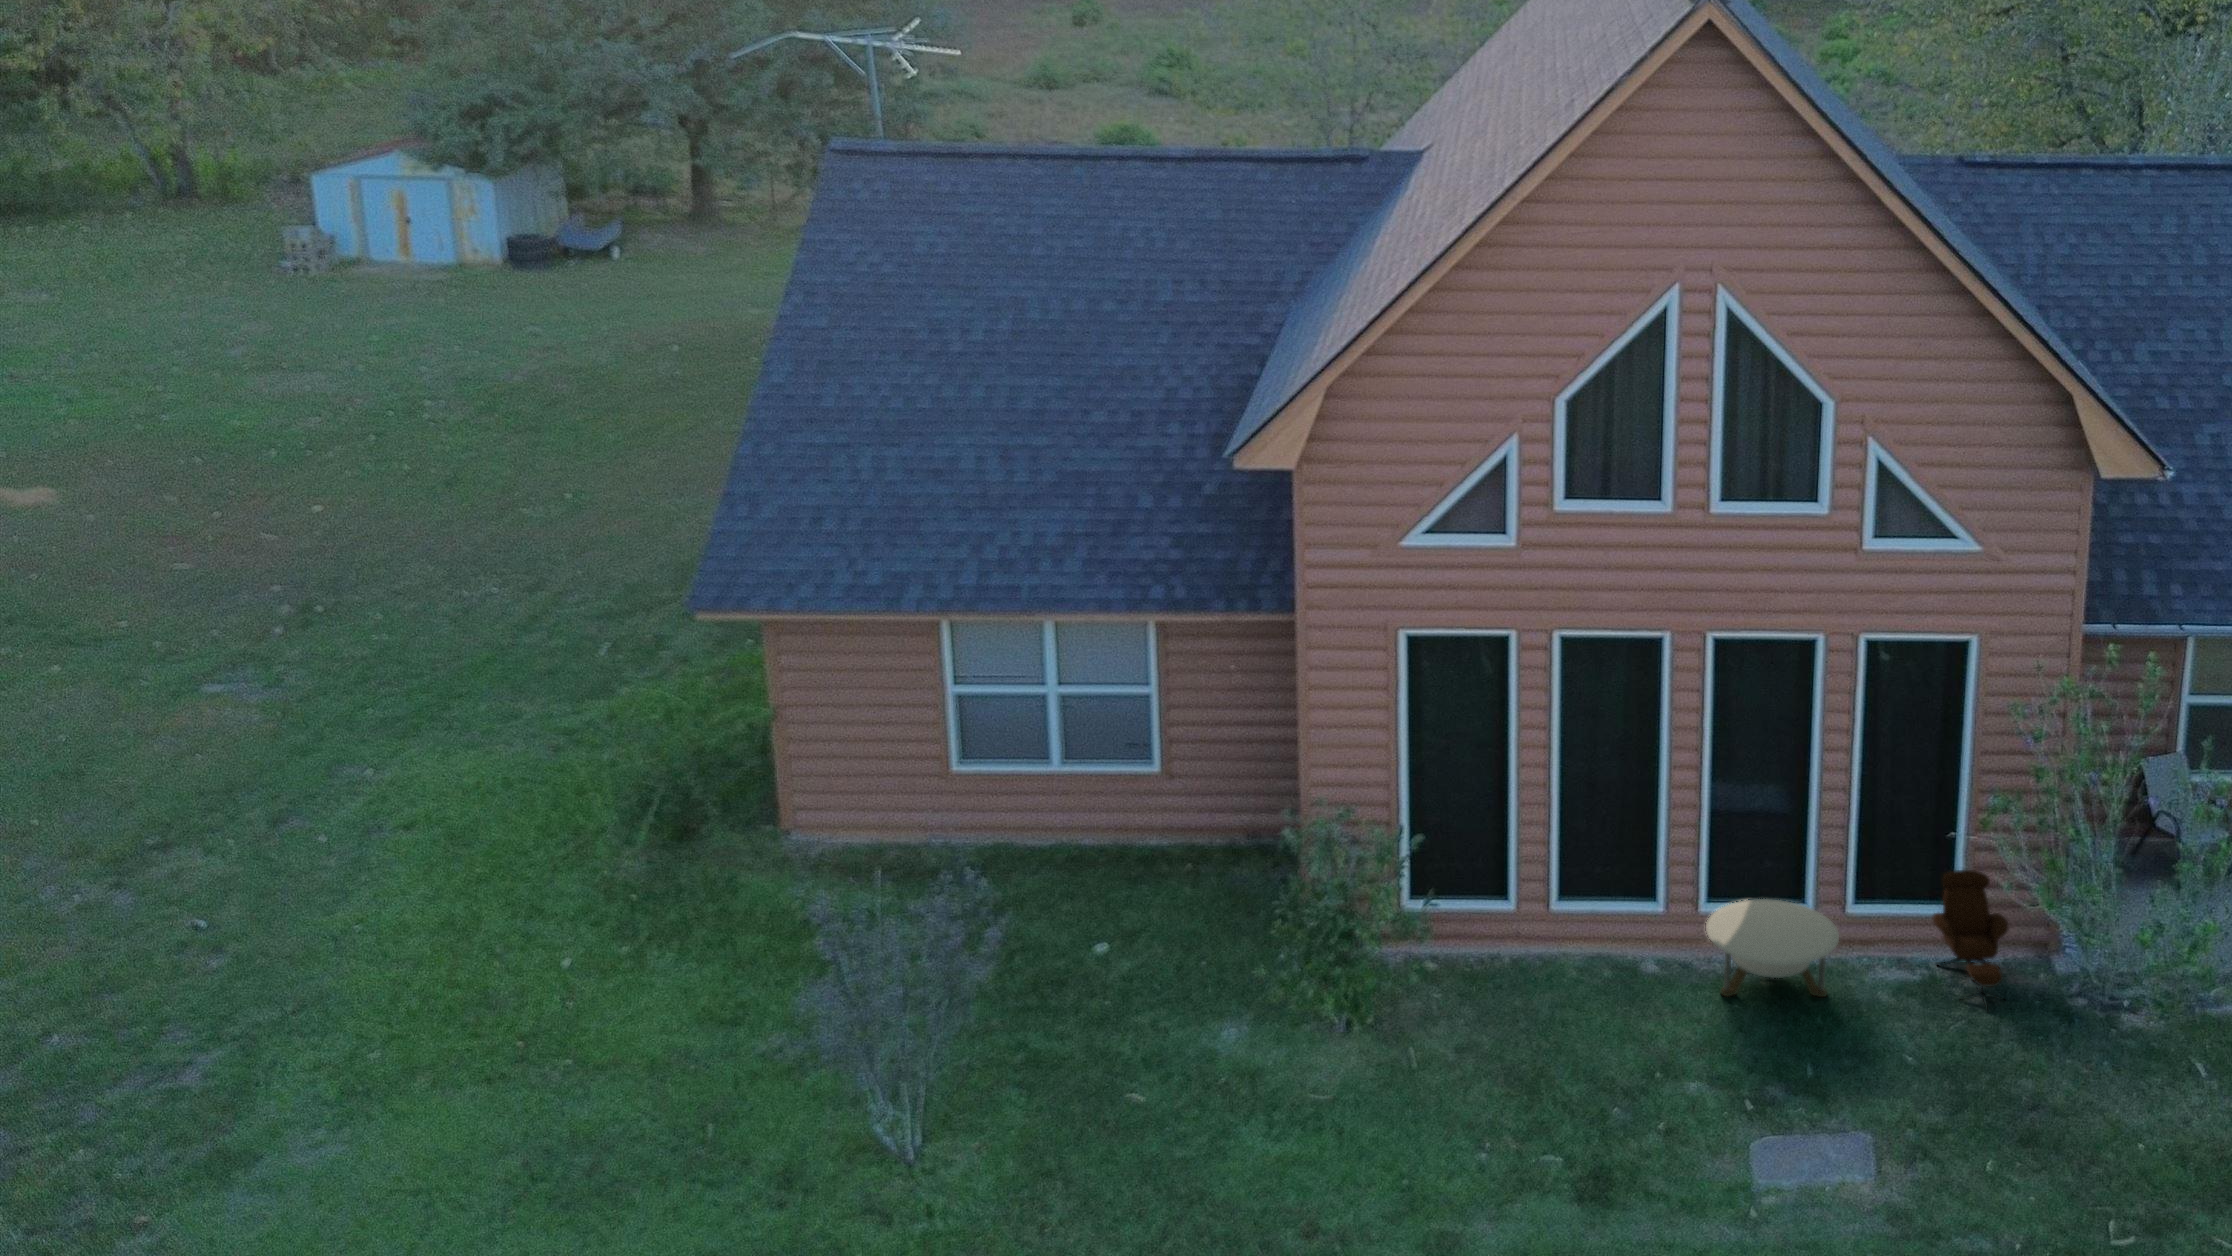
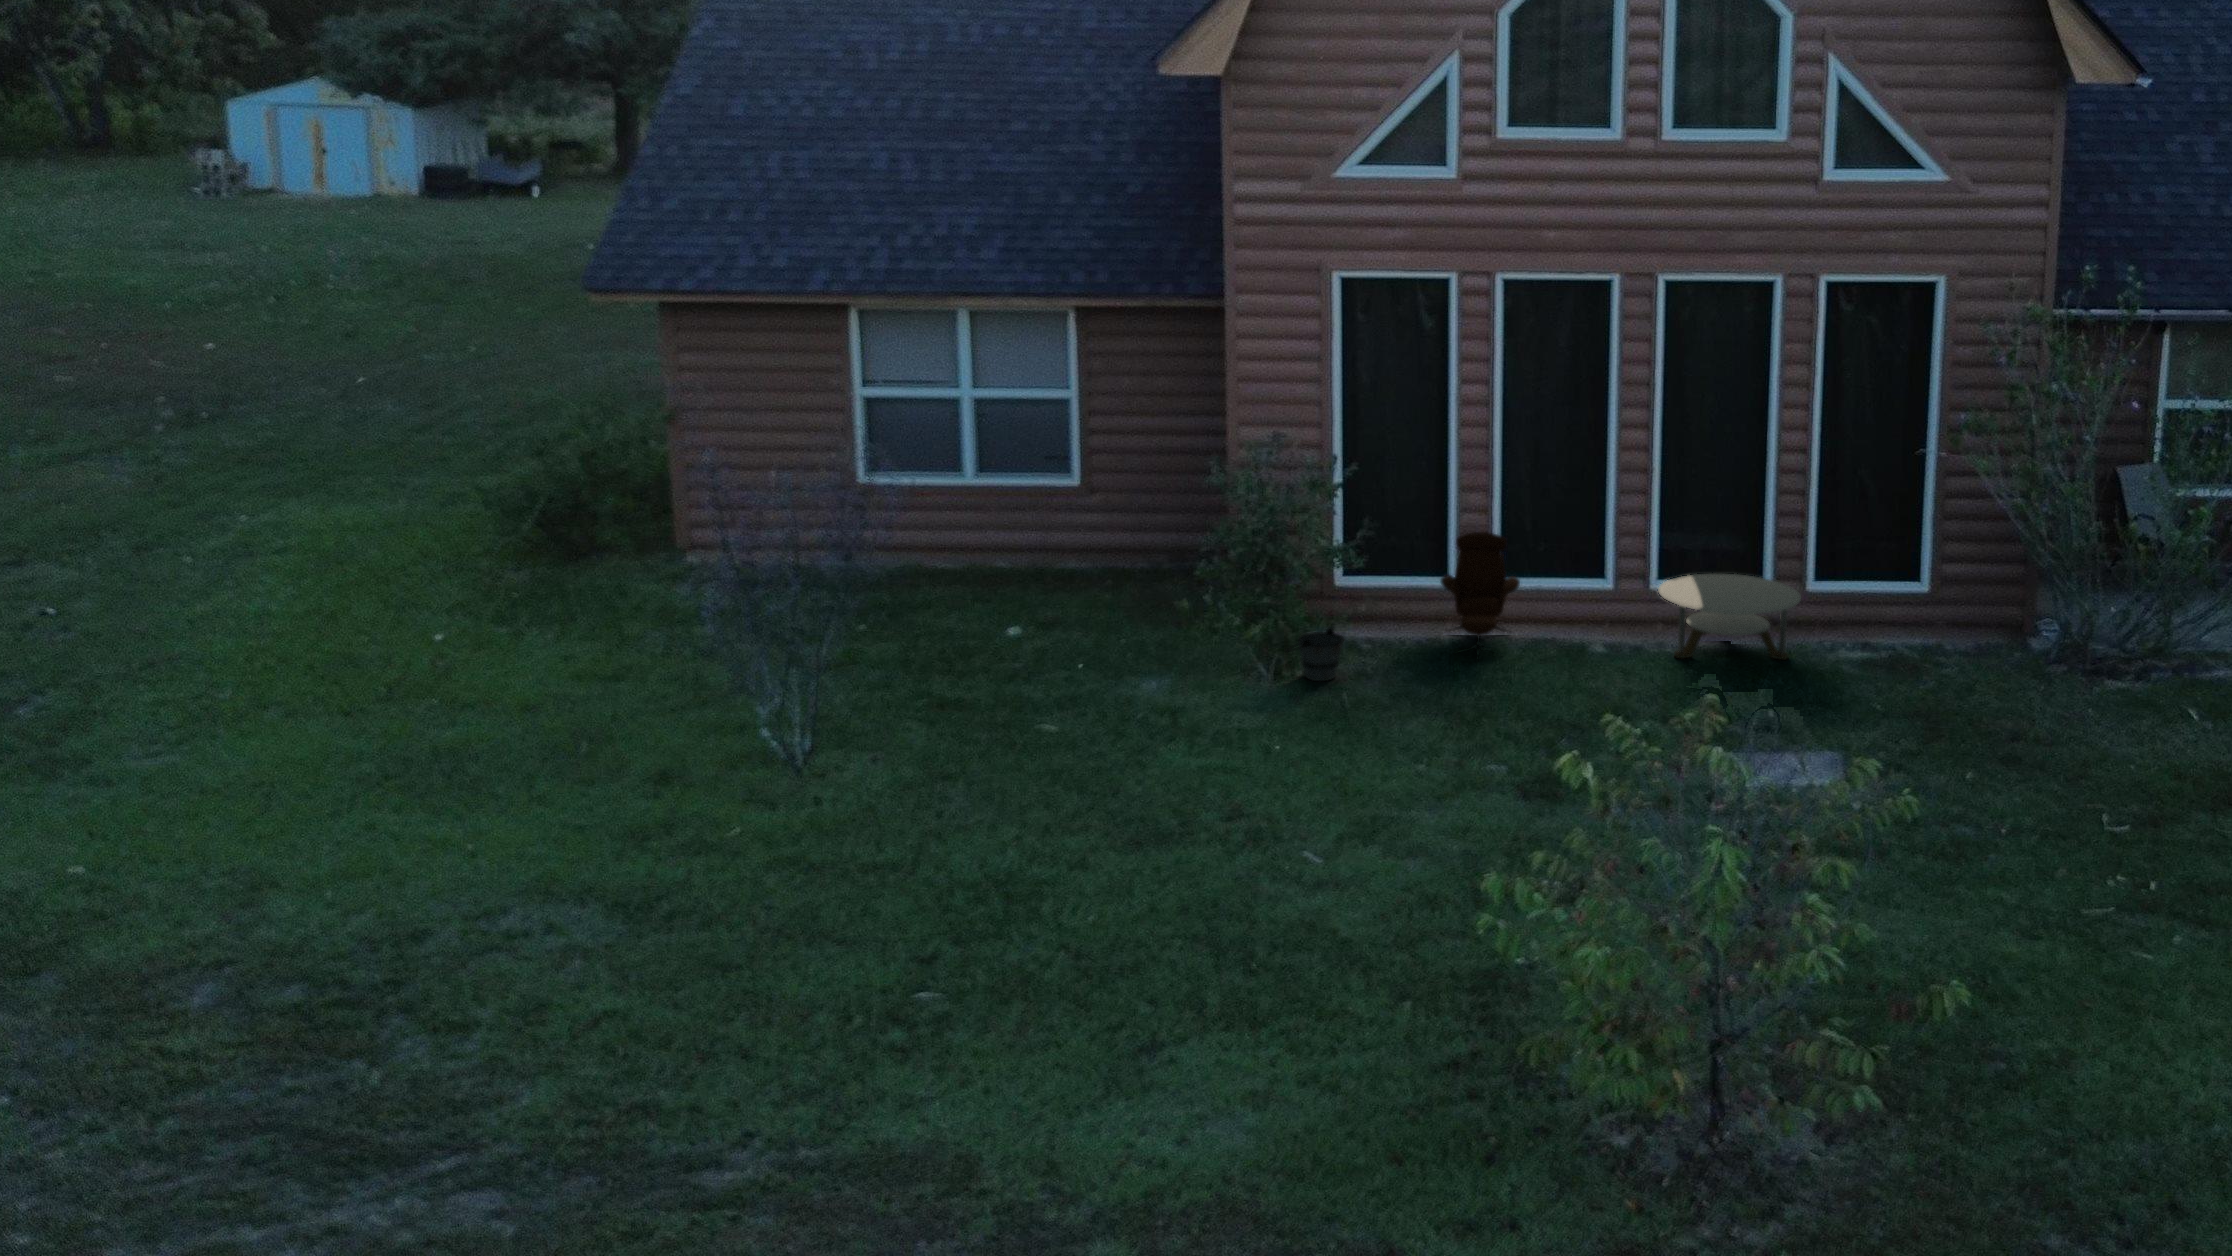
lounge chair: present [1932,870,2009,1004] -> present [1441,532,1520,656]
bucket: none [1358,982,1414,1037] -> present [1286,628,1344,681]

